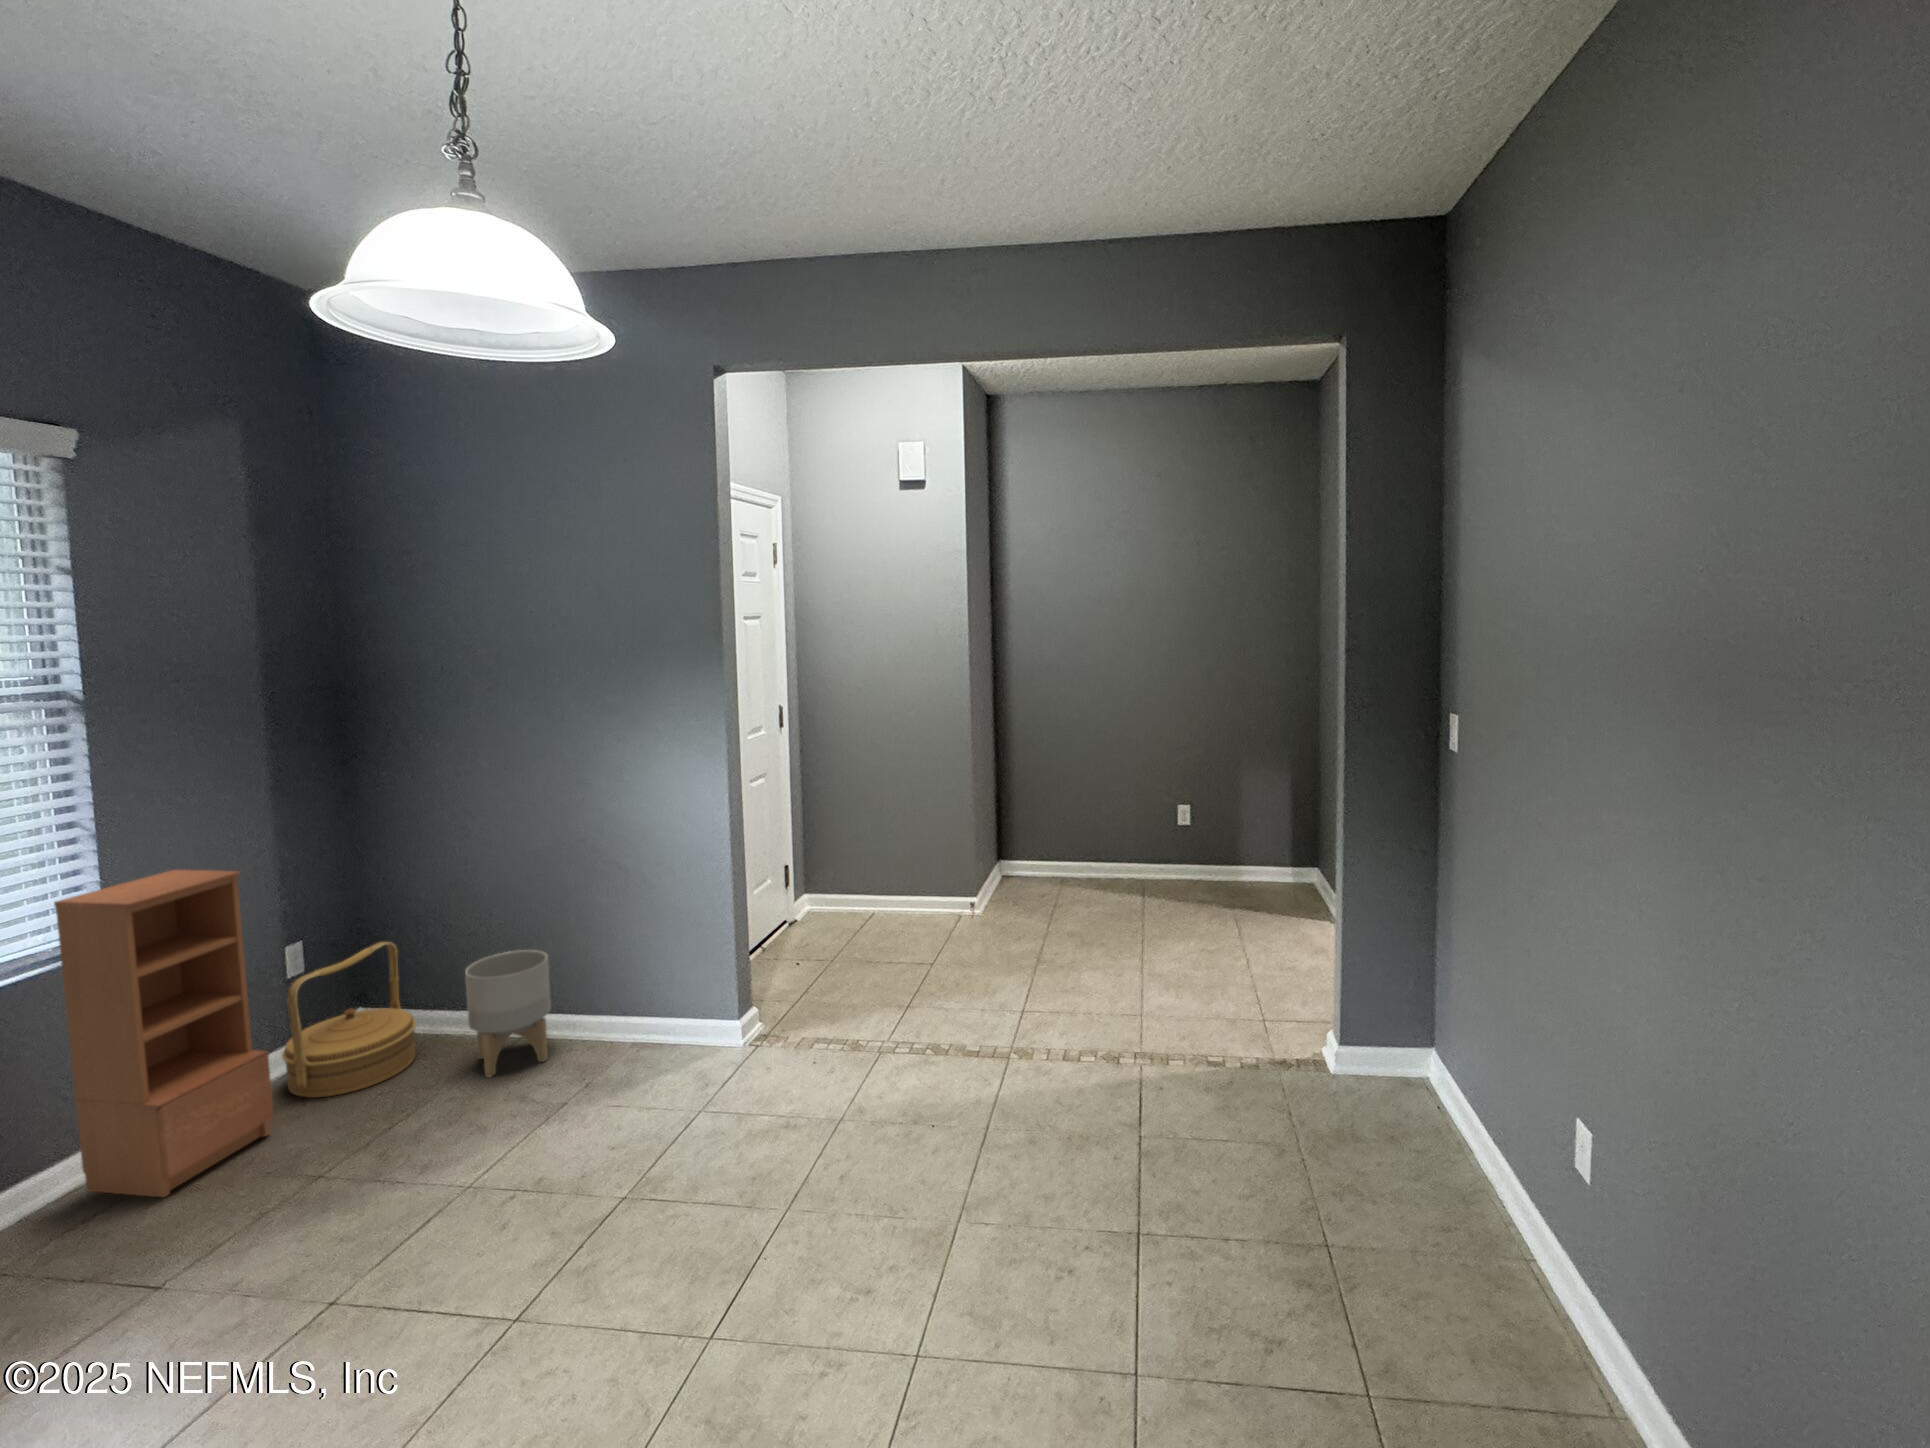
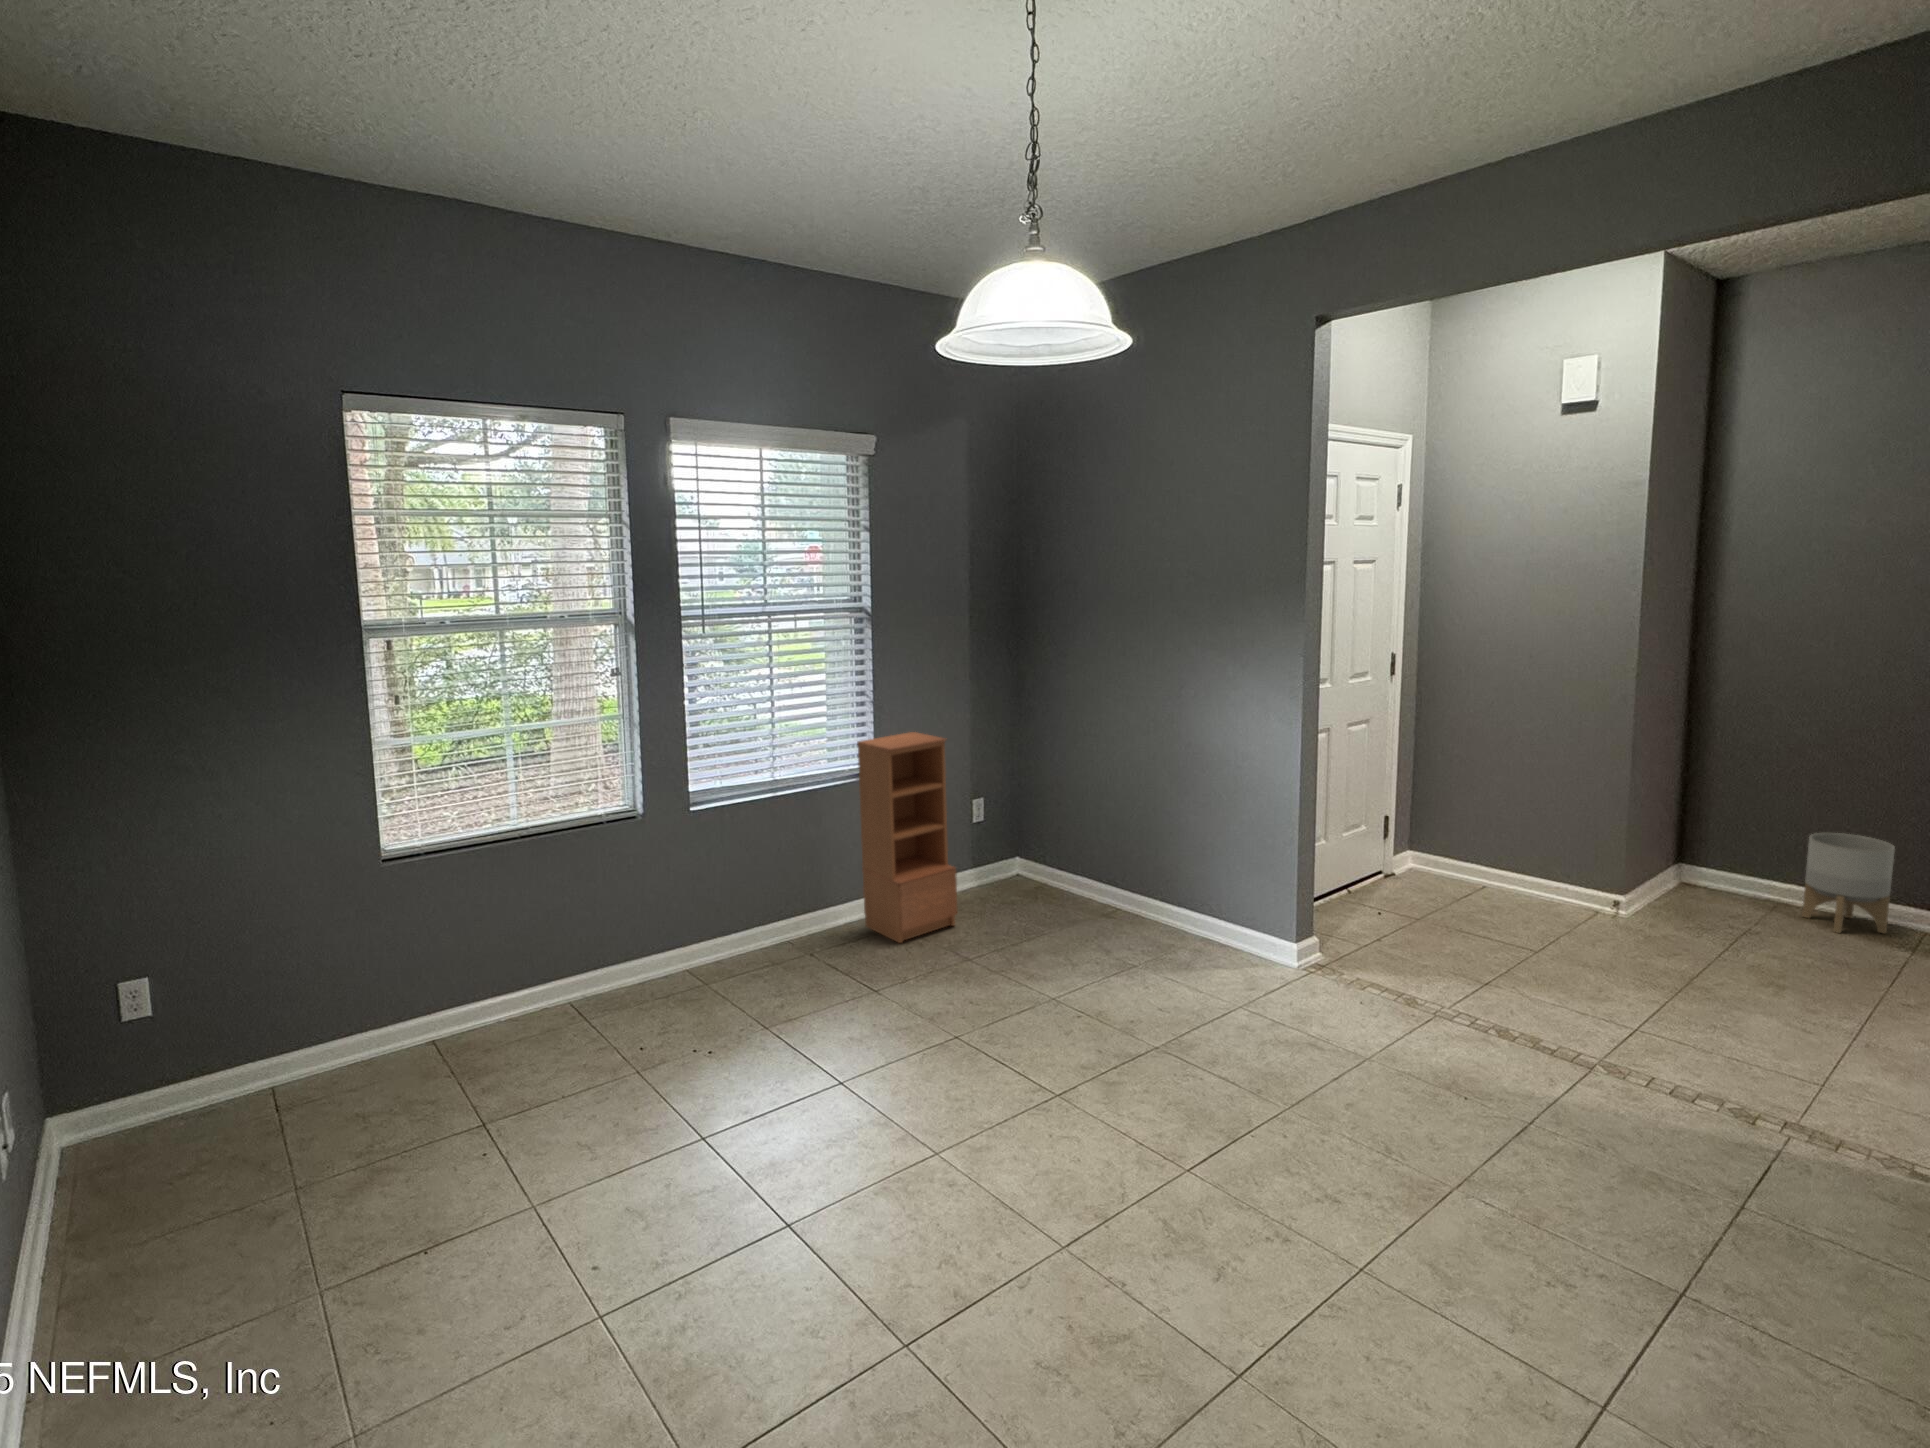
woven basket: present [282,942,416,1098] -> none [965,809,1047,914]
planter: present [465,950,551,1077] -> present [1802,833,1895,933]

